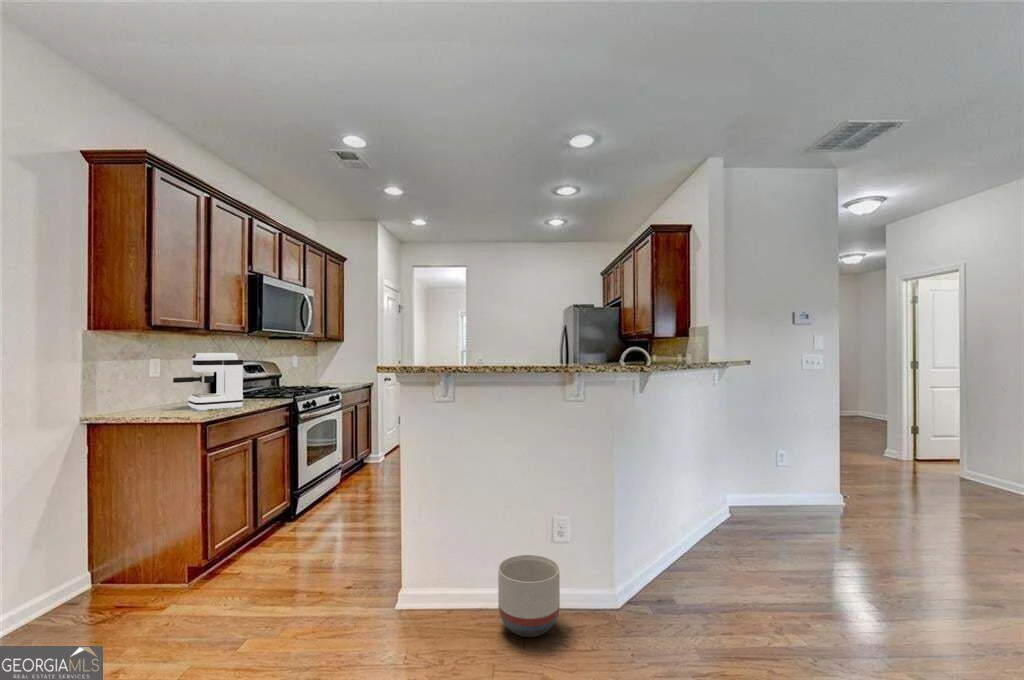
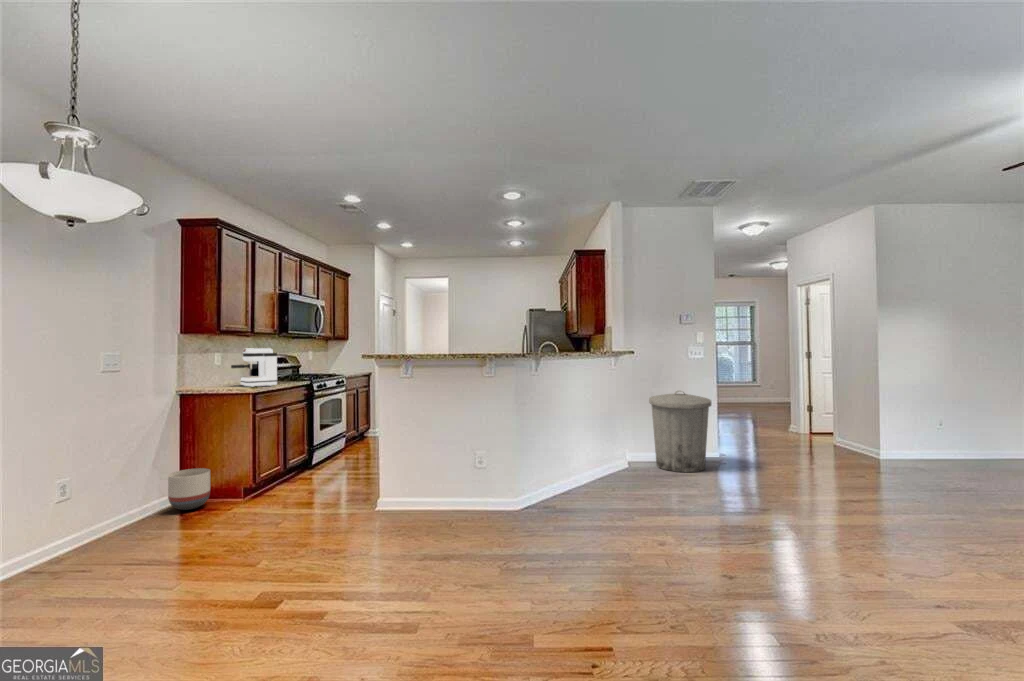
trash can: none [756,414,850,529] -> present [649,391,711,472]
planter: present [498,555,560,637] -> present [168,468,210,510]

